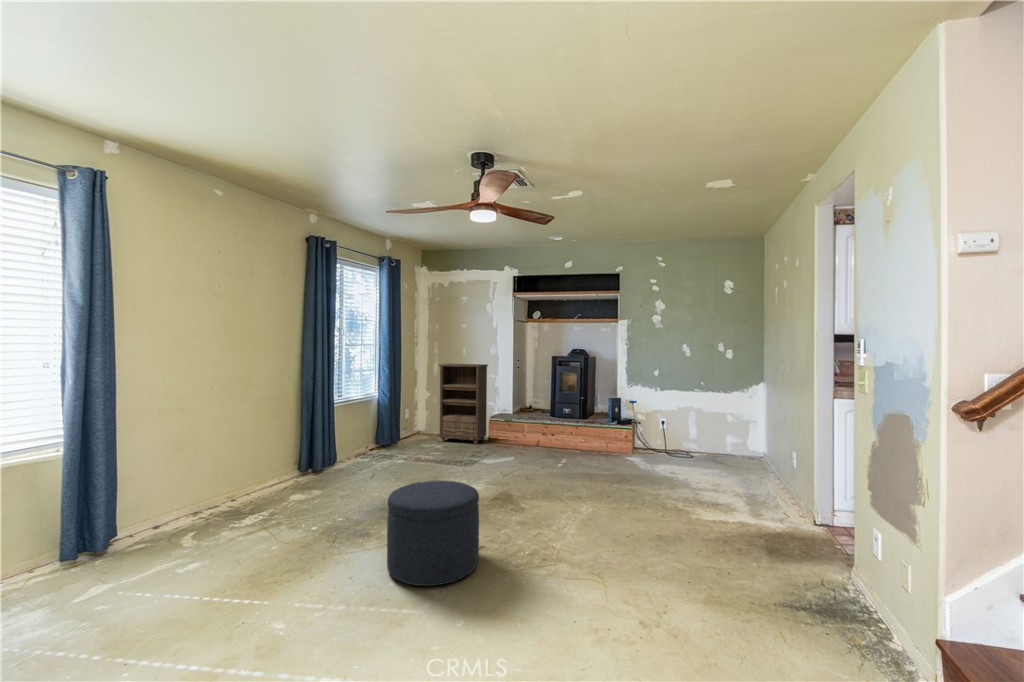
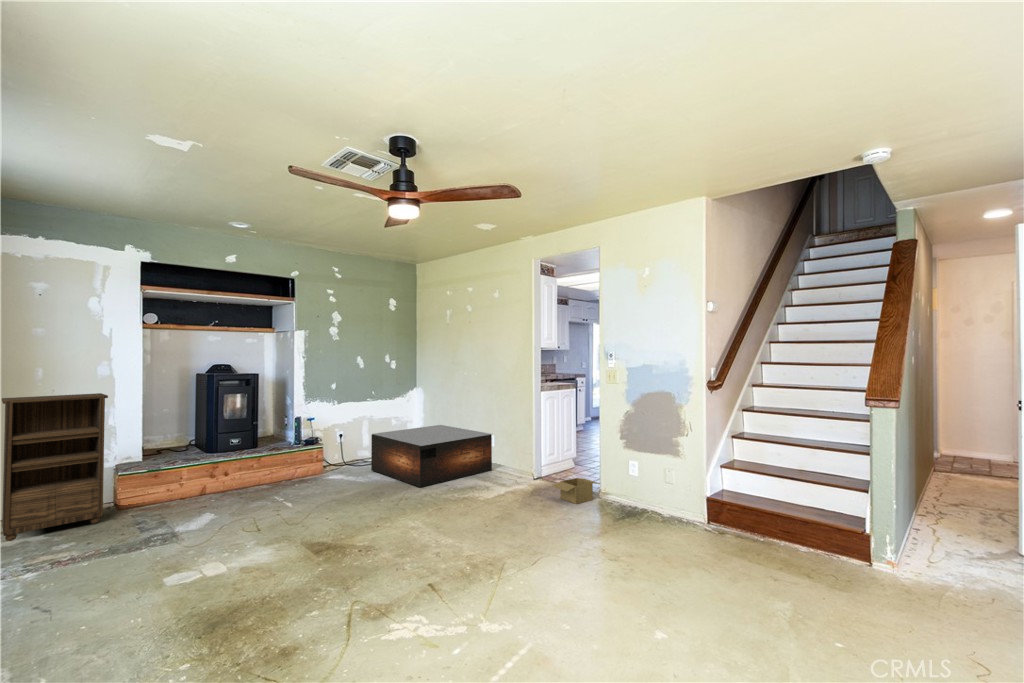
coffee table: none [665,424,790,502] -> present [371,425,492,487]
ottoman: present [387,480,479,586] -> none [377,516,484,645]
cardboard box: none [764,537,852,588] -> present [553,478,600,504]

